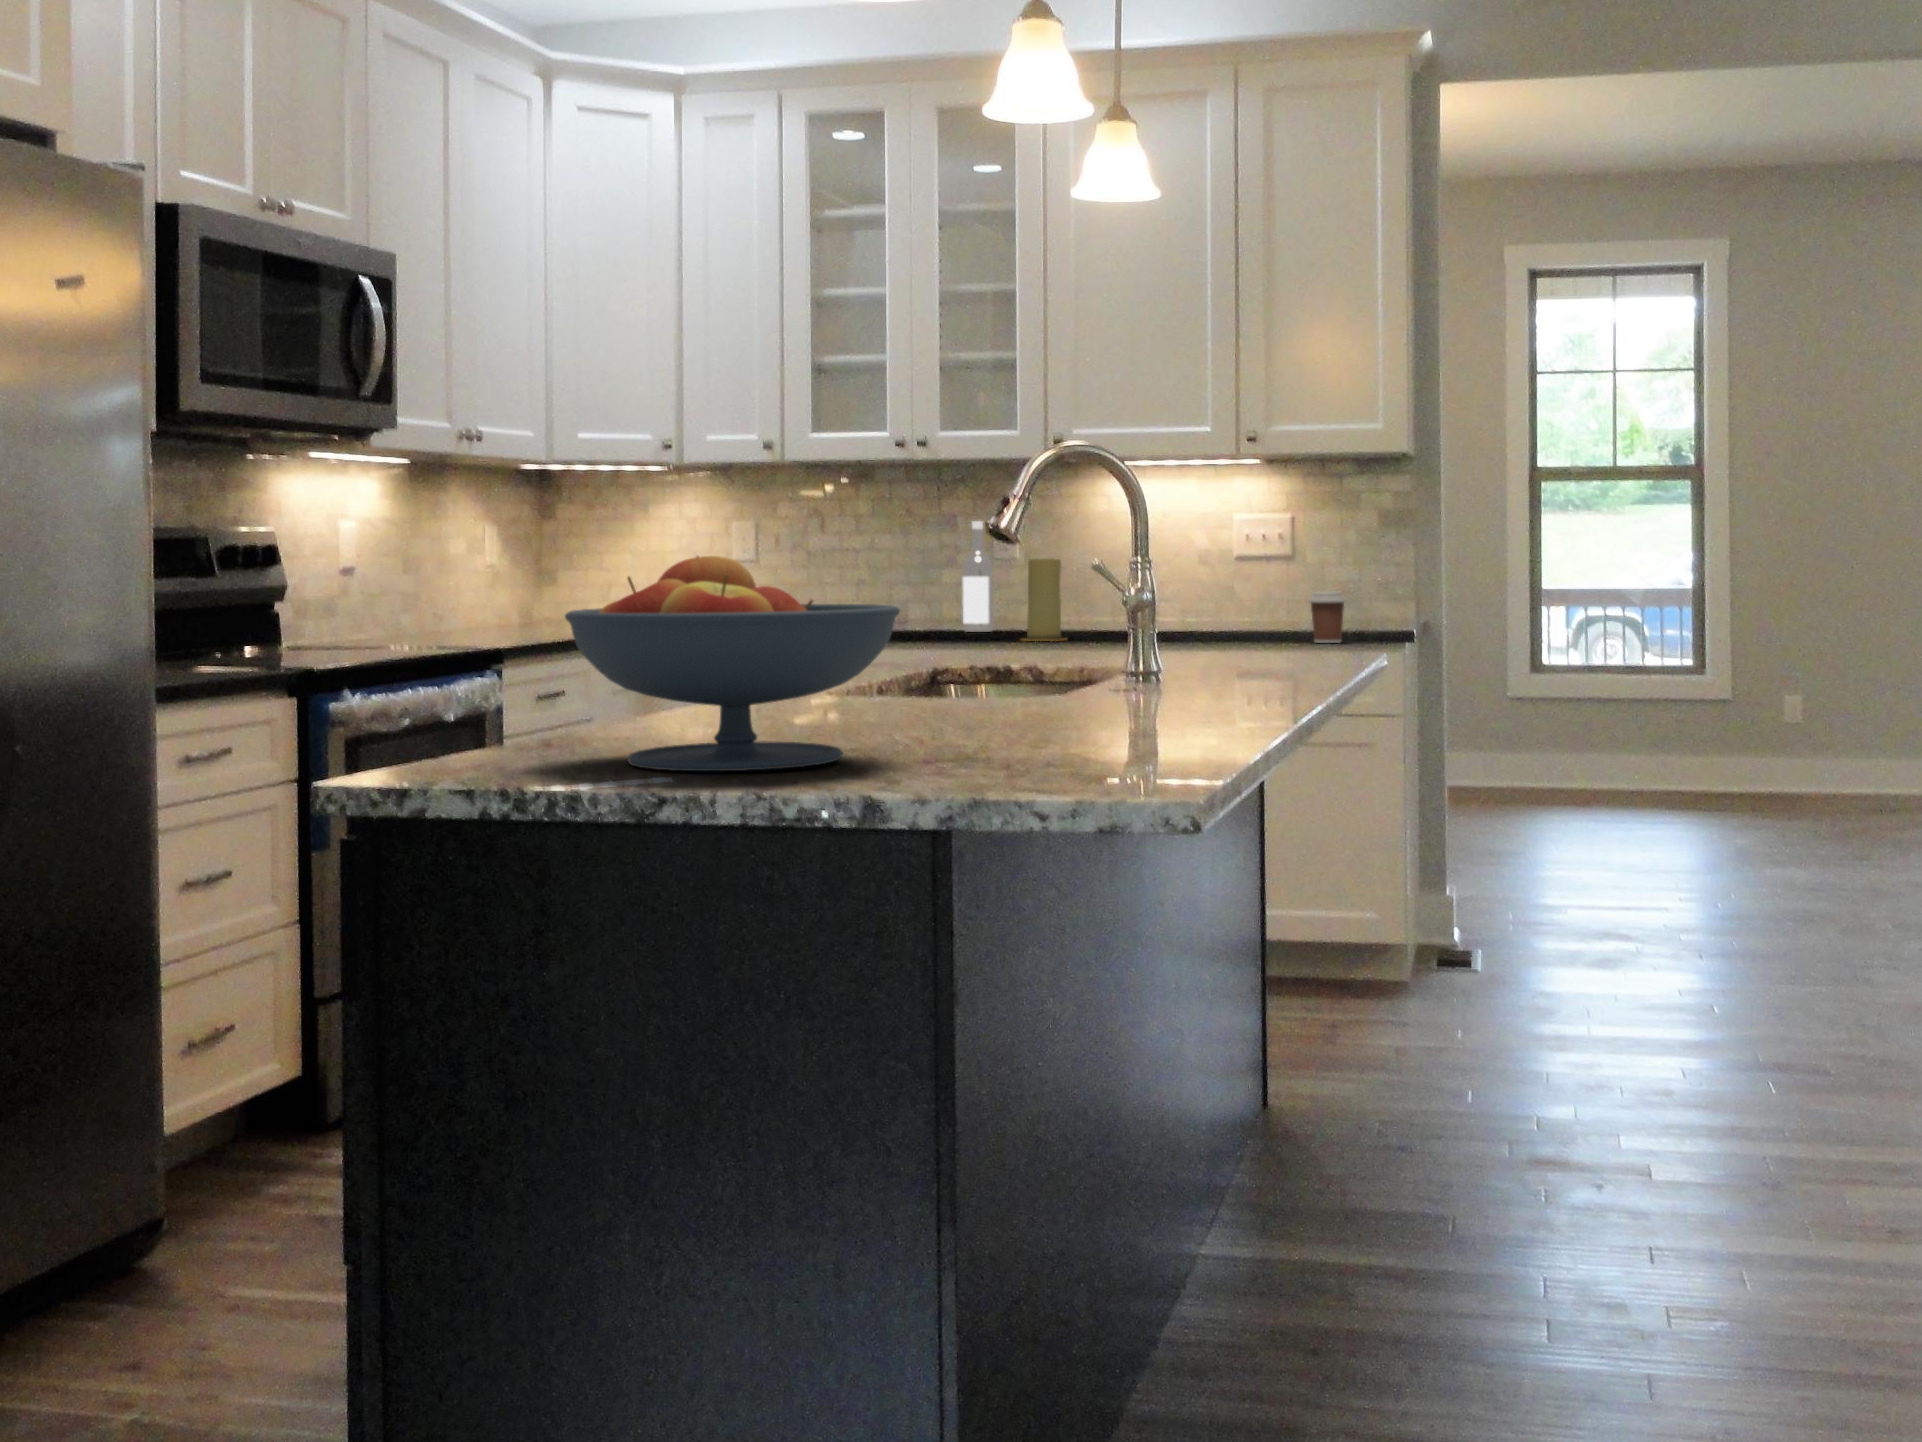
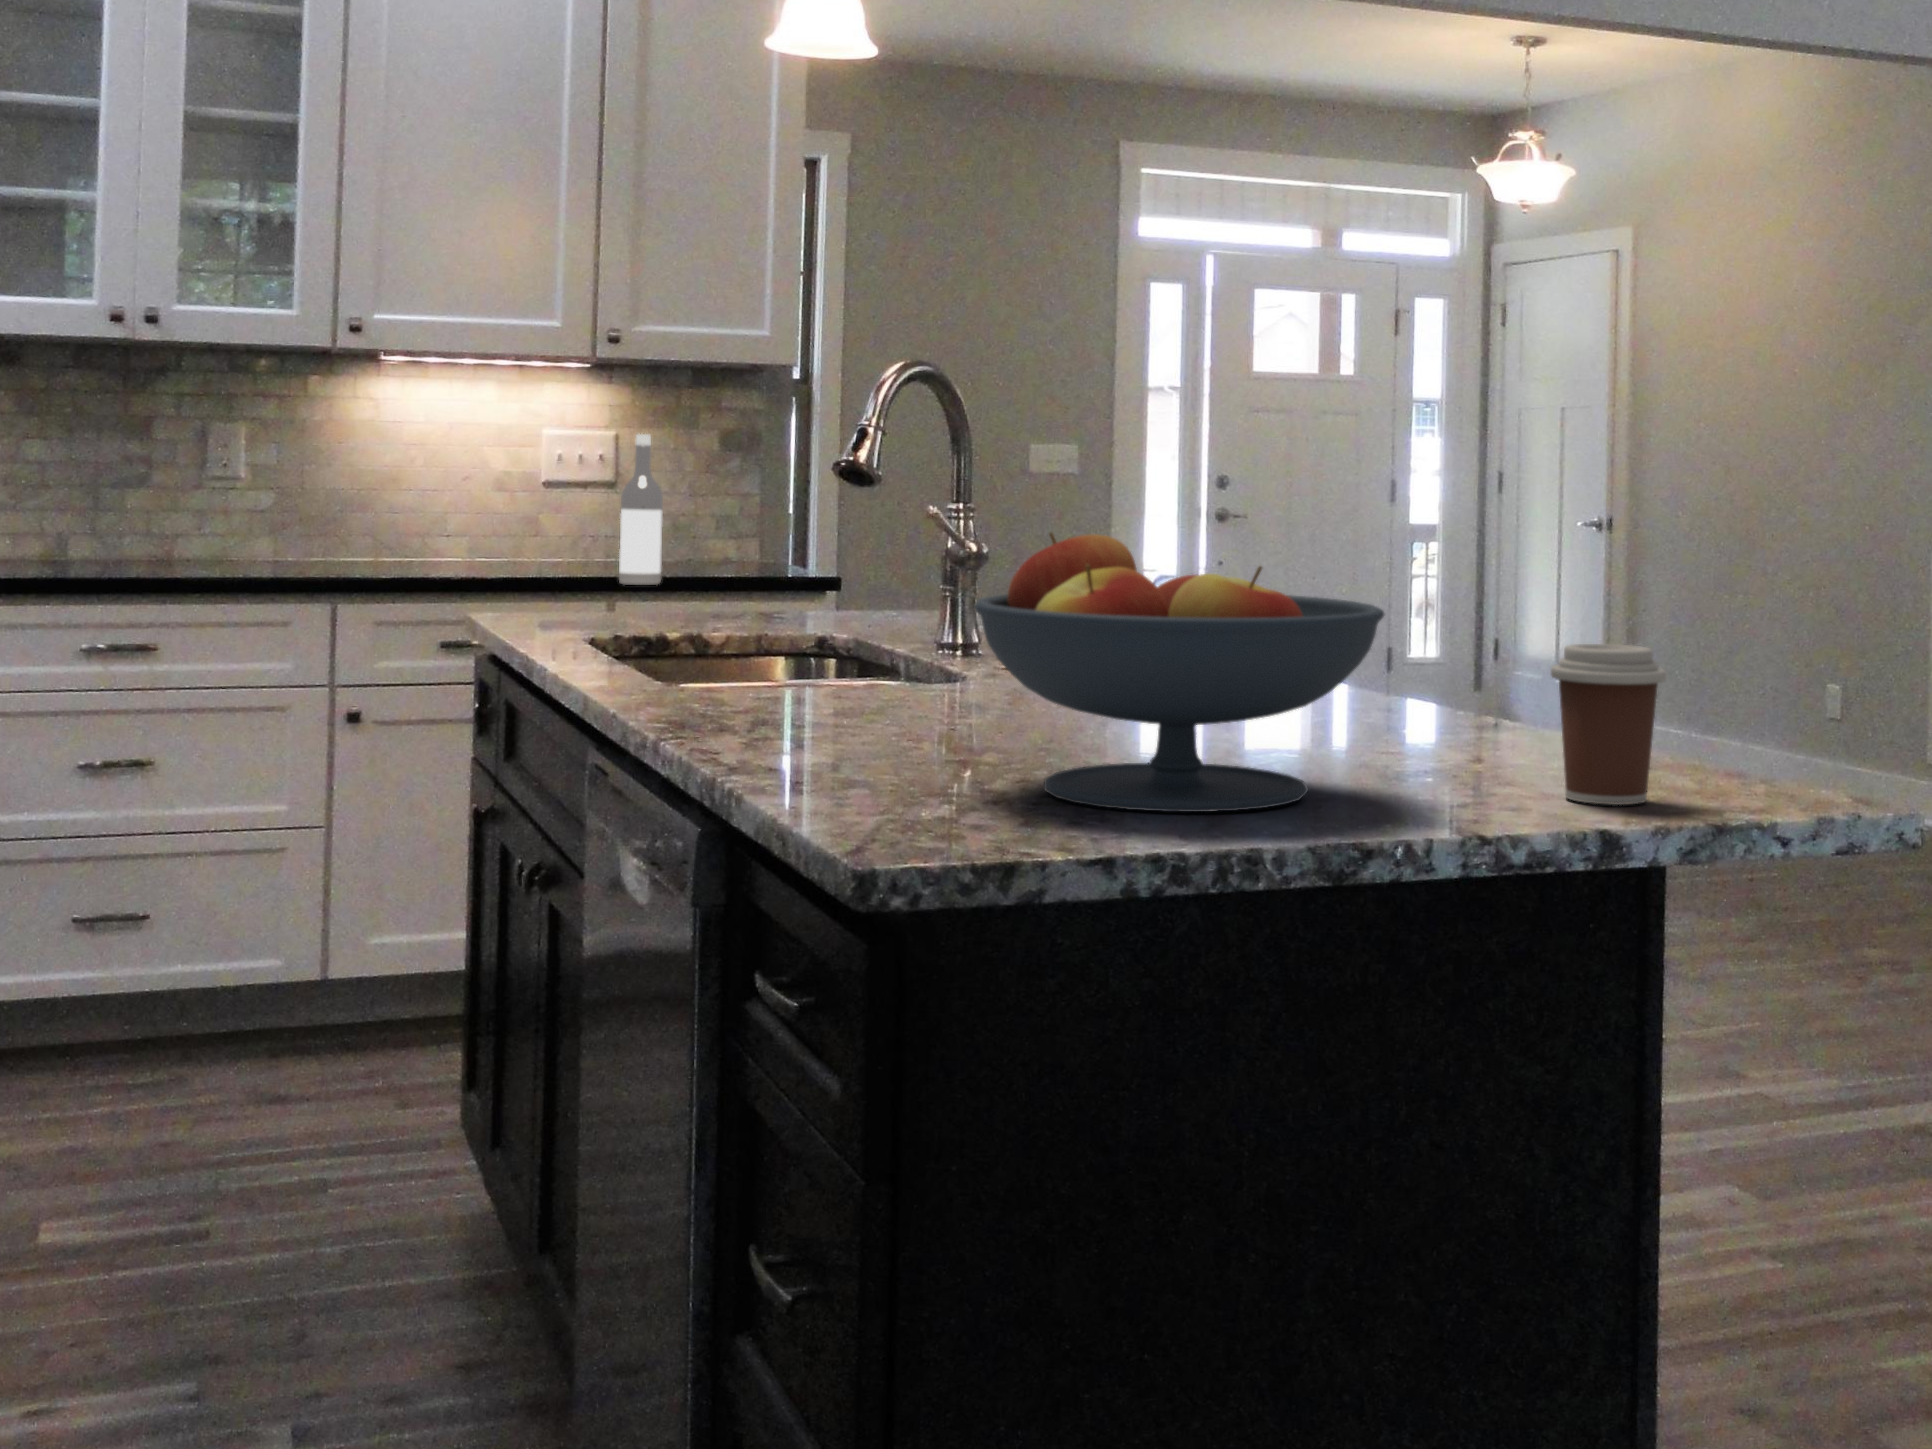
wine bottle: present [963,521,994,632] -> present [619,434,663,585]
candle: present [1023,558,1065,641] -> none [326,478,390,583]
coffee cup: present [1308,591,1346,643] -> present [1551,644,1666,805]

